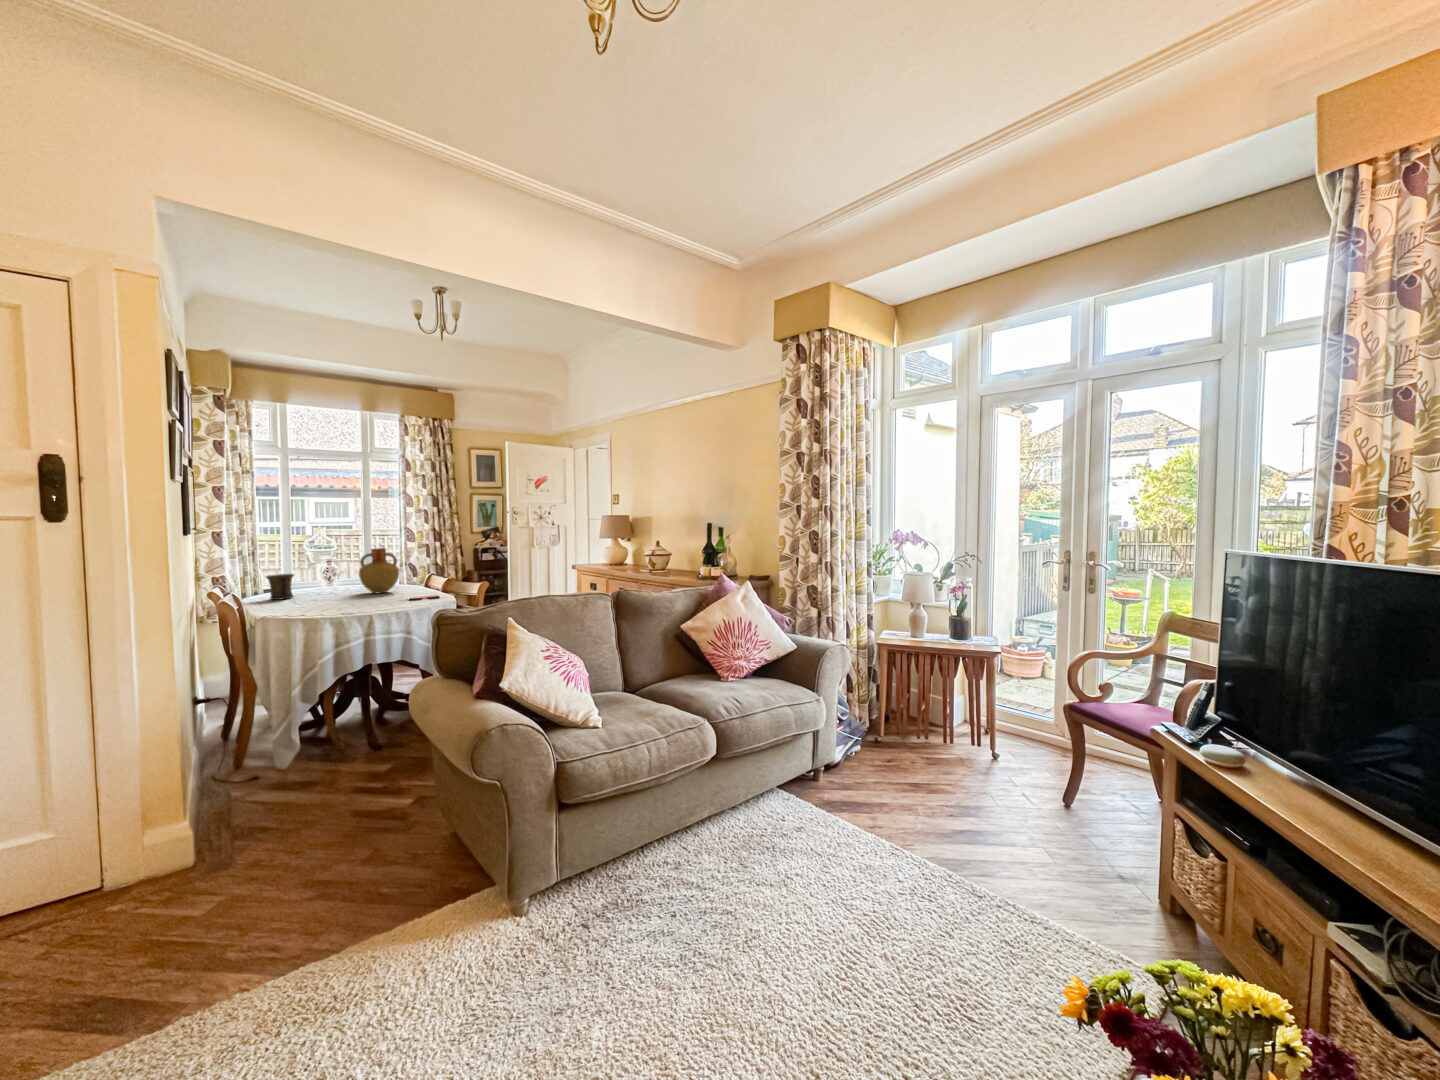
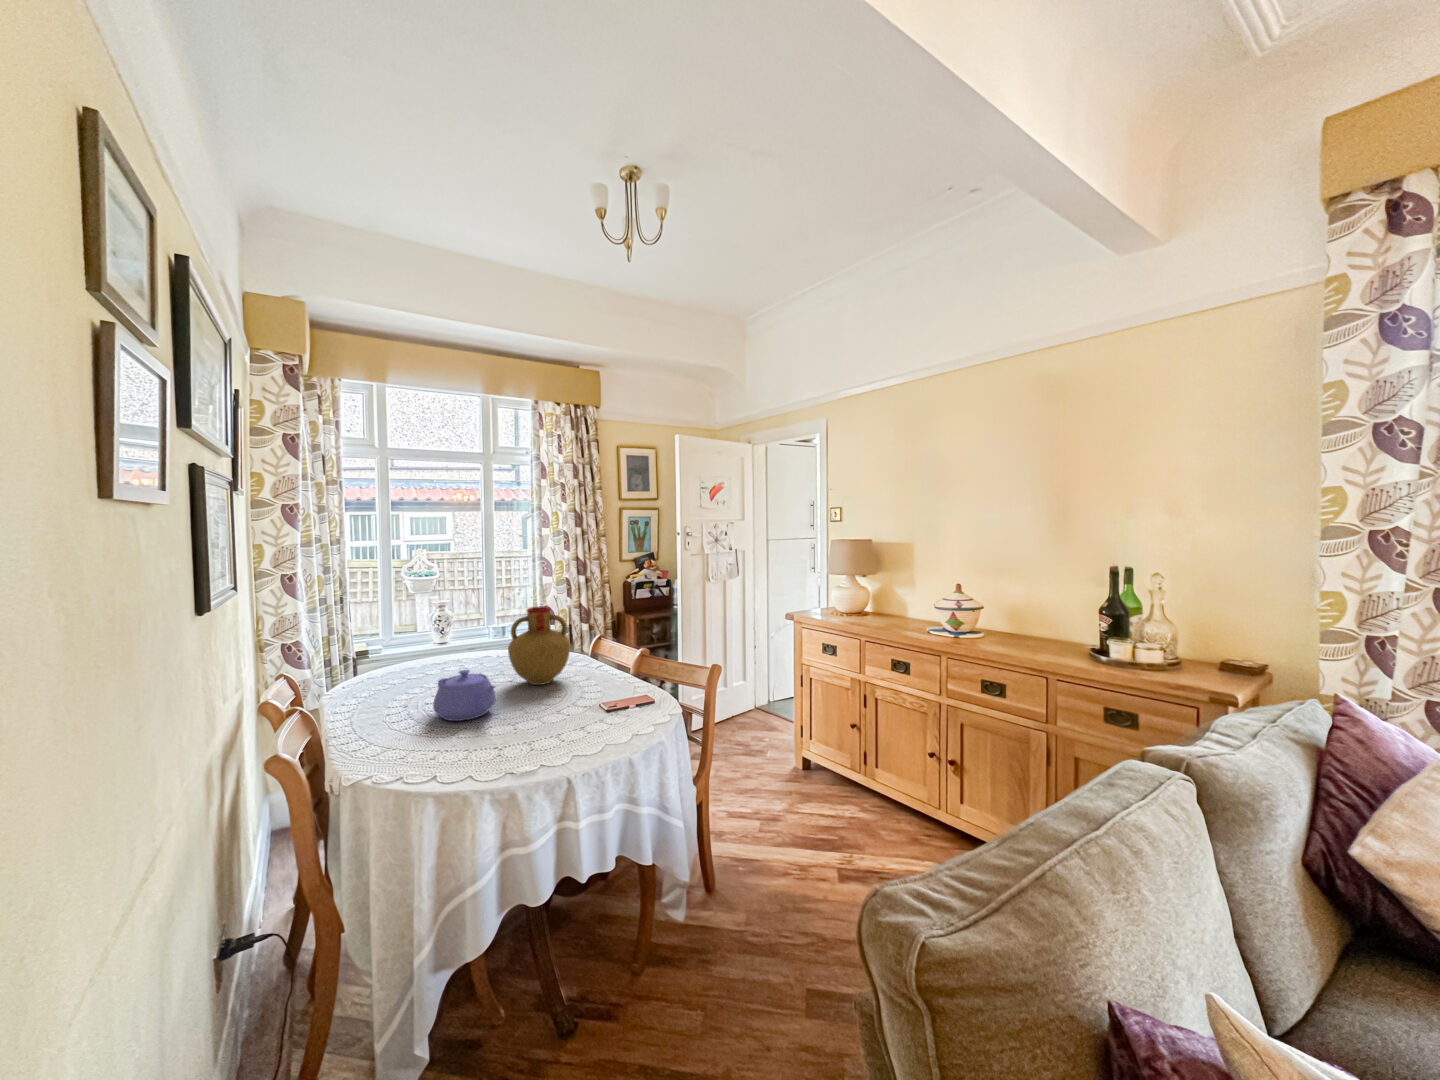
mug: present [266,574,294,600] -> none [359,658,407,710]
teapot: none [308,576,345,602] -> present [433,669,496,721]

